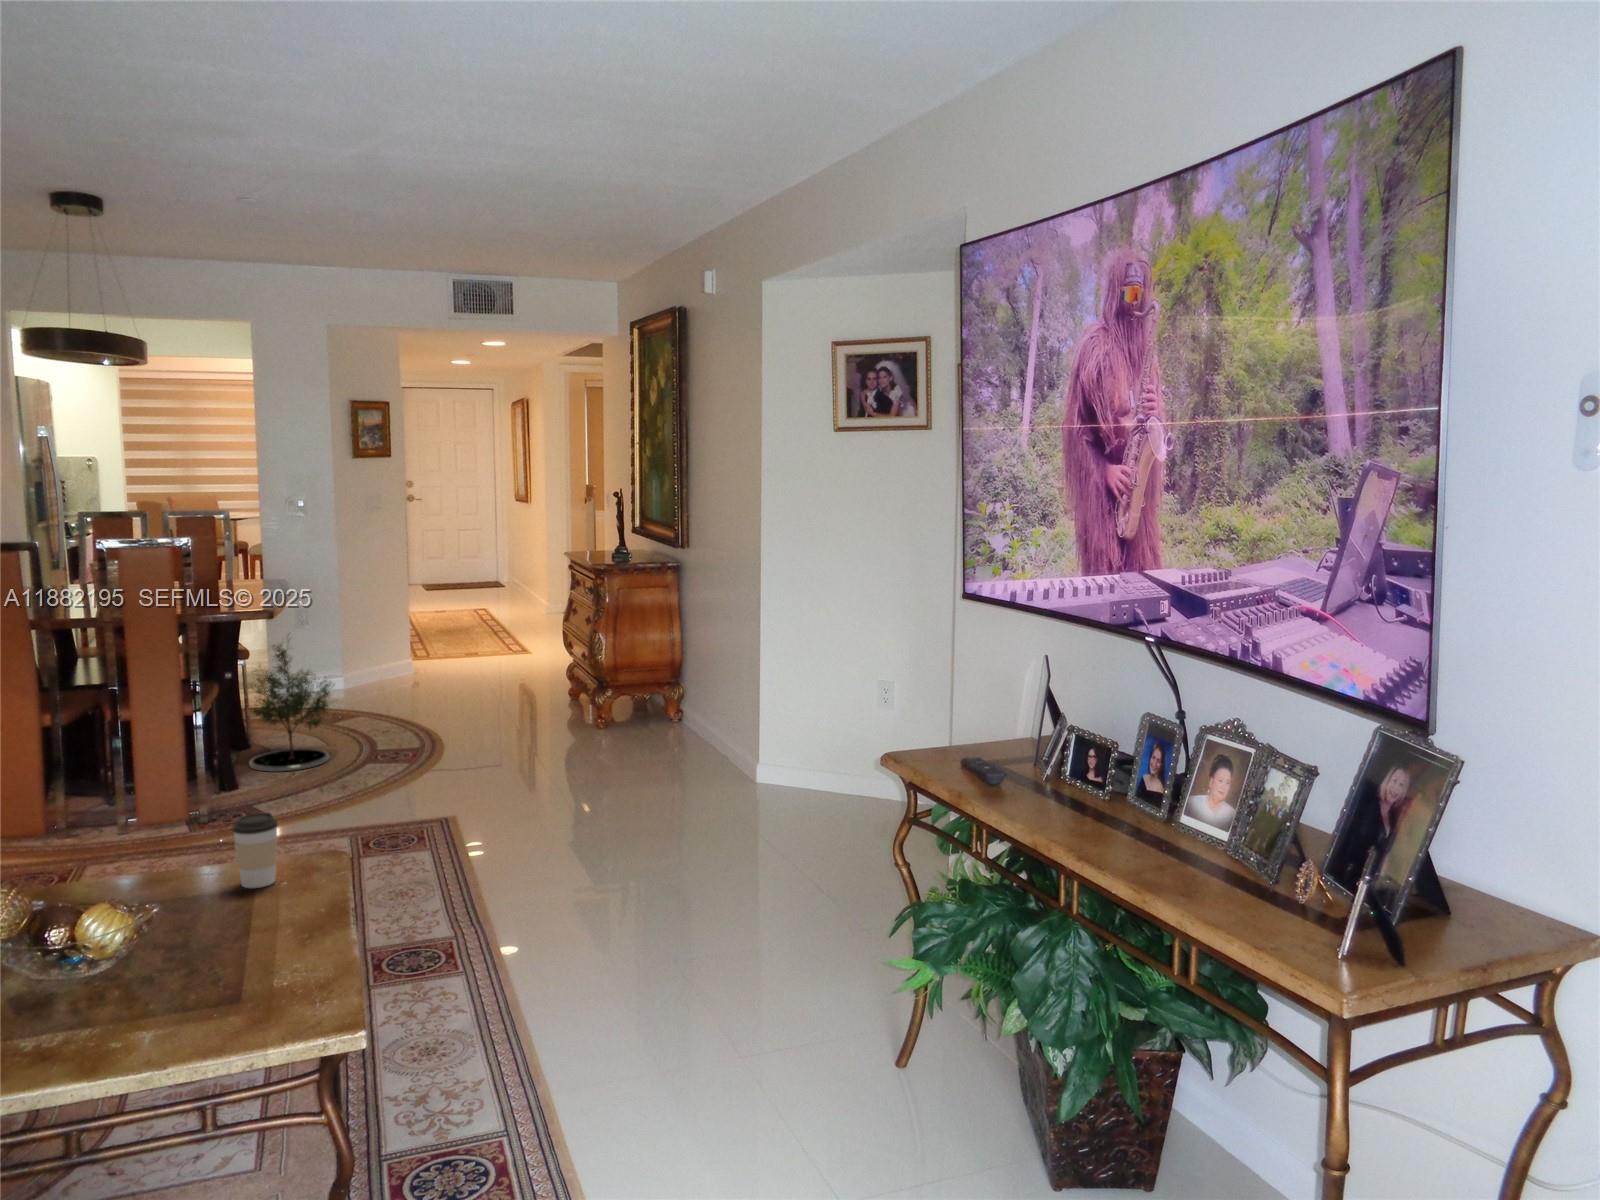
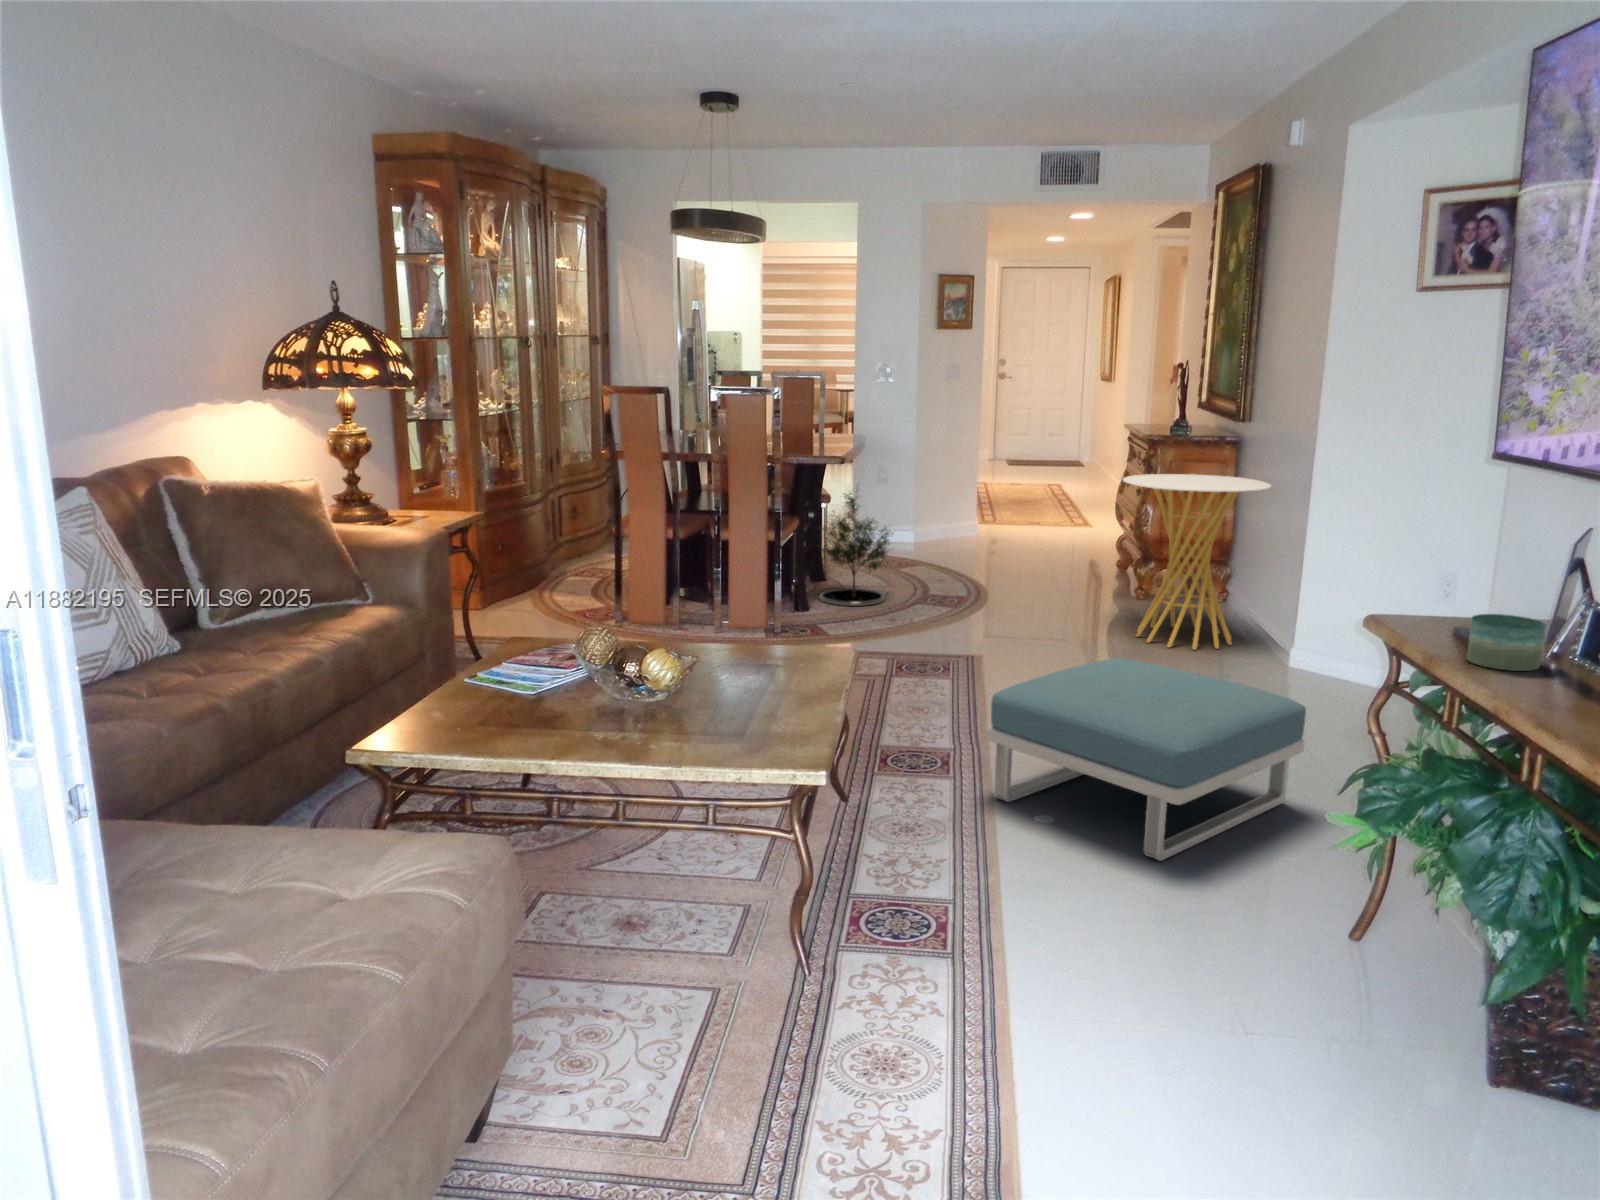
side table: none [580,601,718,773] -> present [1123,474,1271,650]
candle: none [983,744,1042,797] -> present [1467,614,1546,671]
footstool: none [503,804,808,1020] -> present [987,658,1306,861]
coffee cup: present [233,813,278,888] -> none [766,605,801,665]

